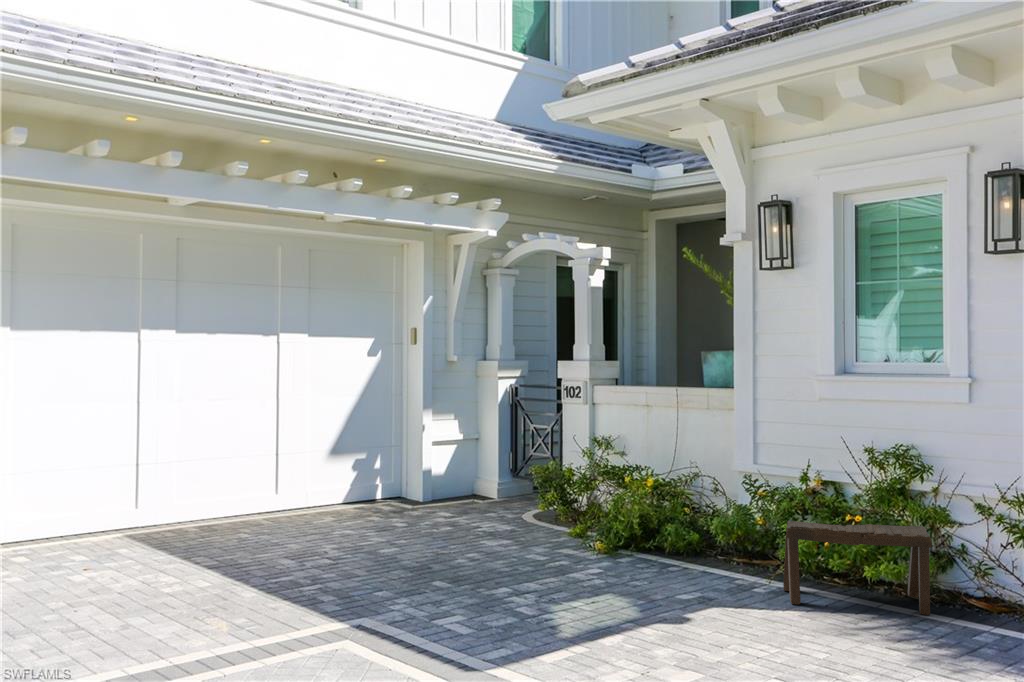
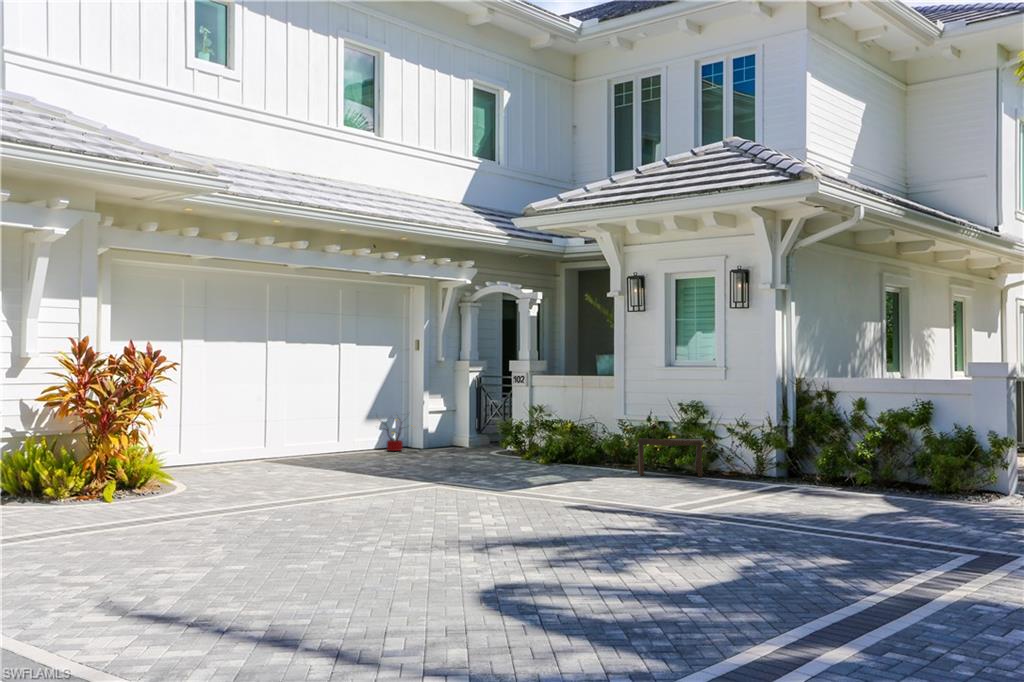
decorative plant: none [335,442,408,507] -> present [385,419,403,451]

